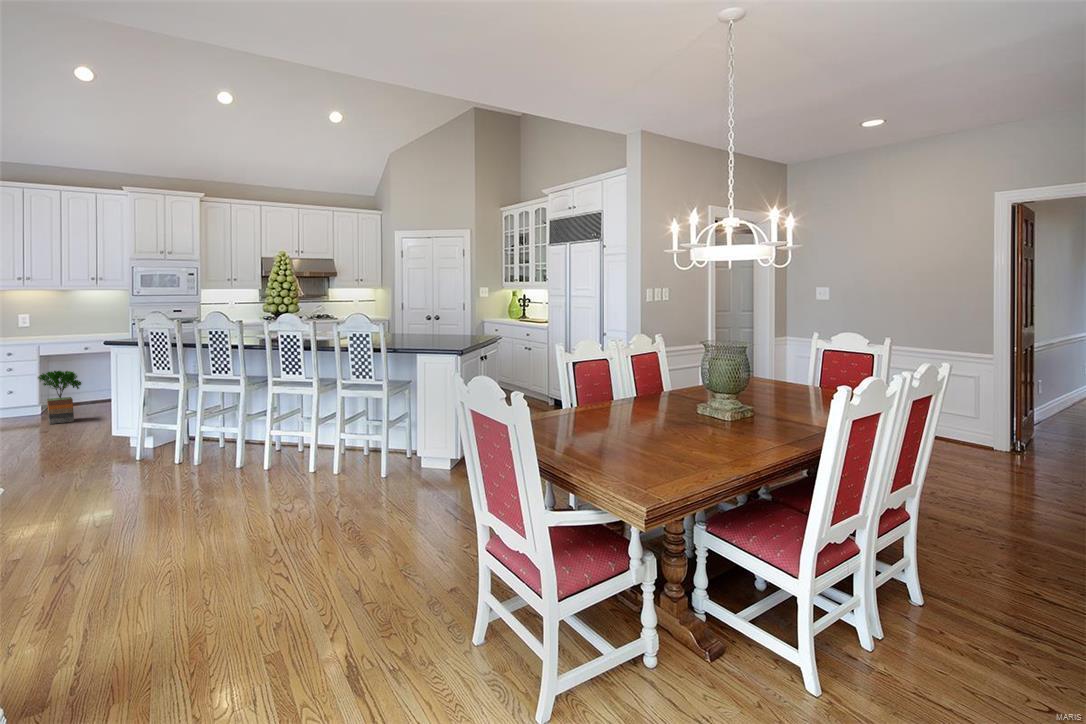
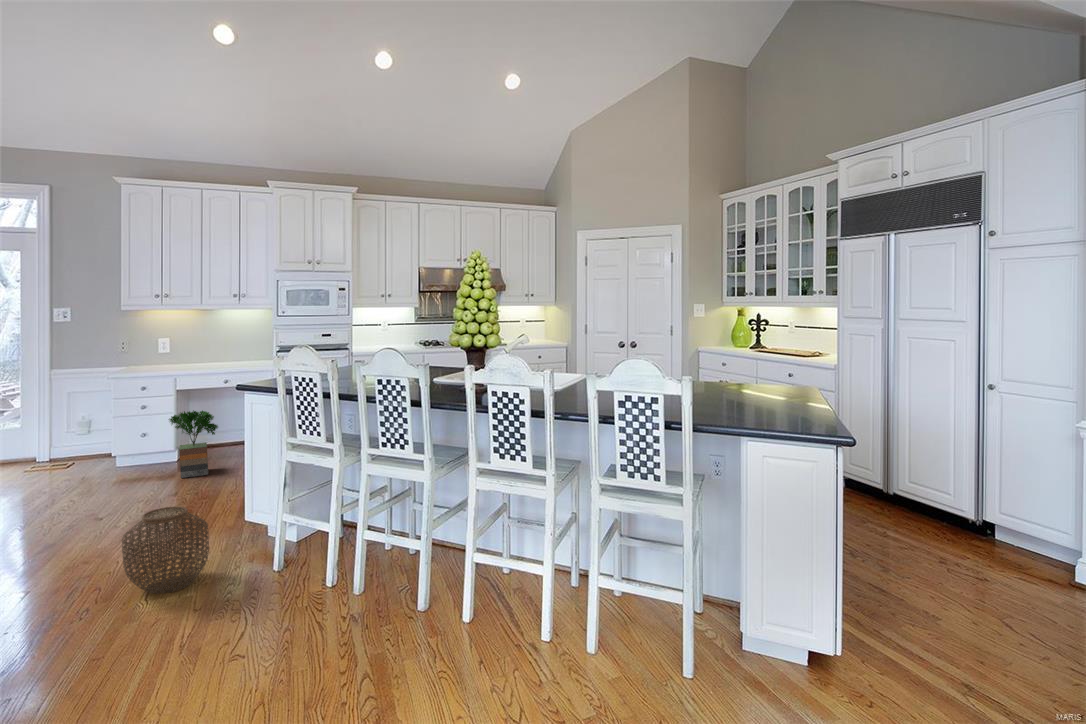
woven basket: none [25,419,88,474] -> present [122,506,209,594]

